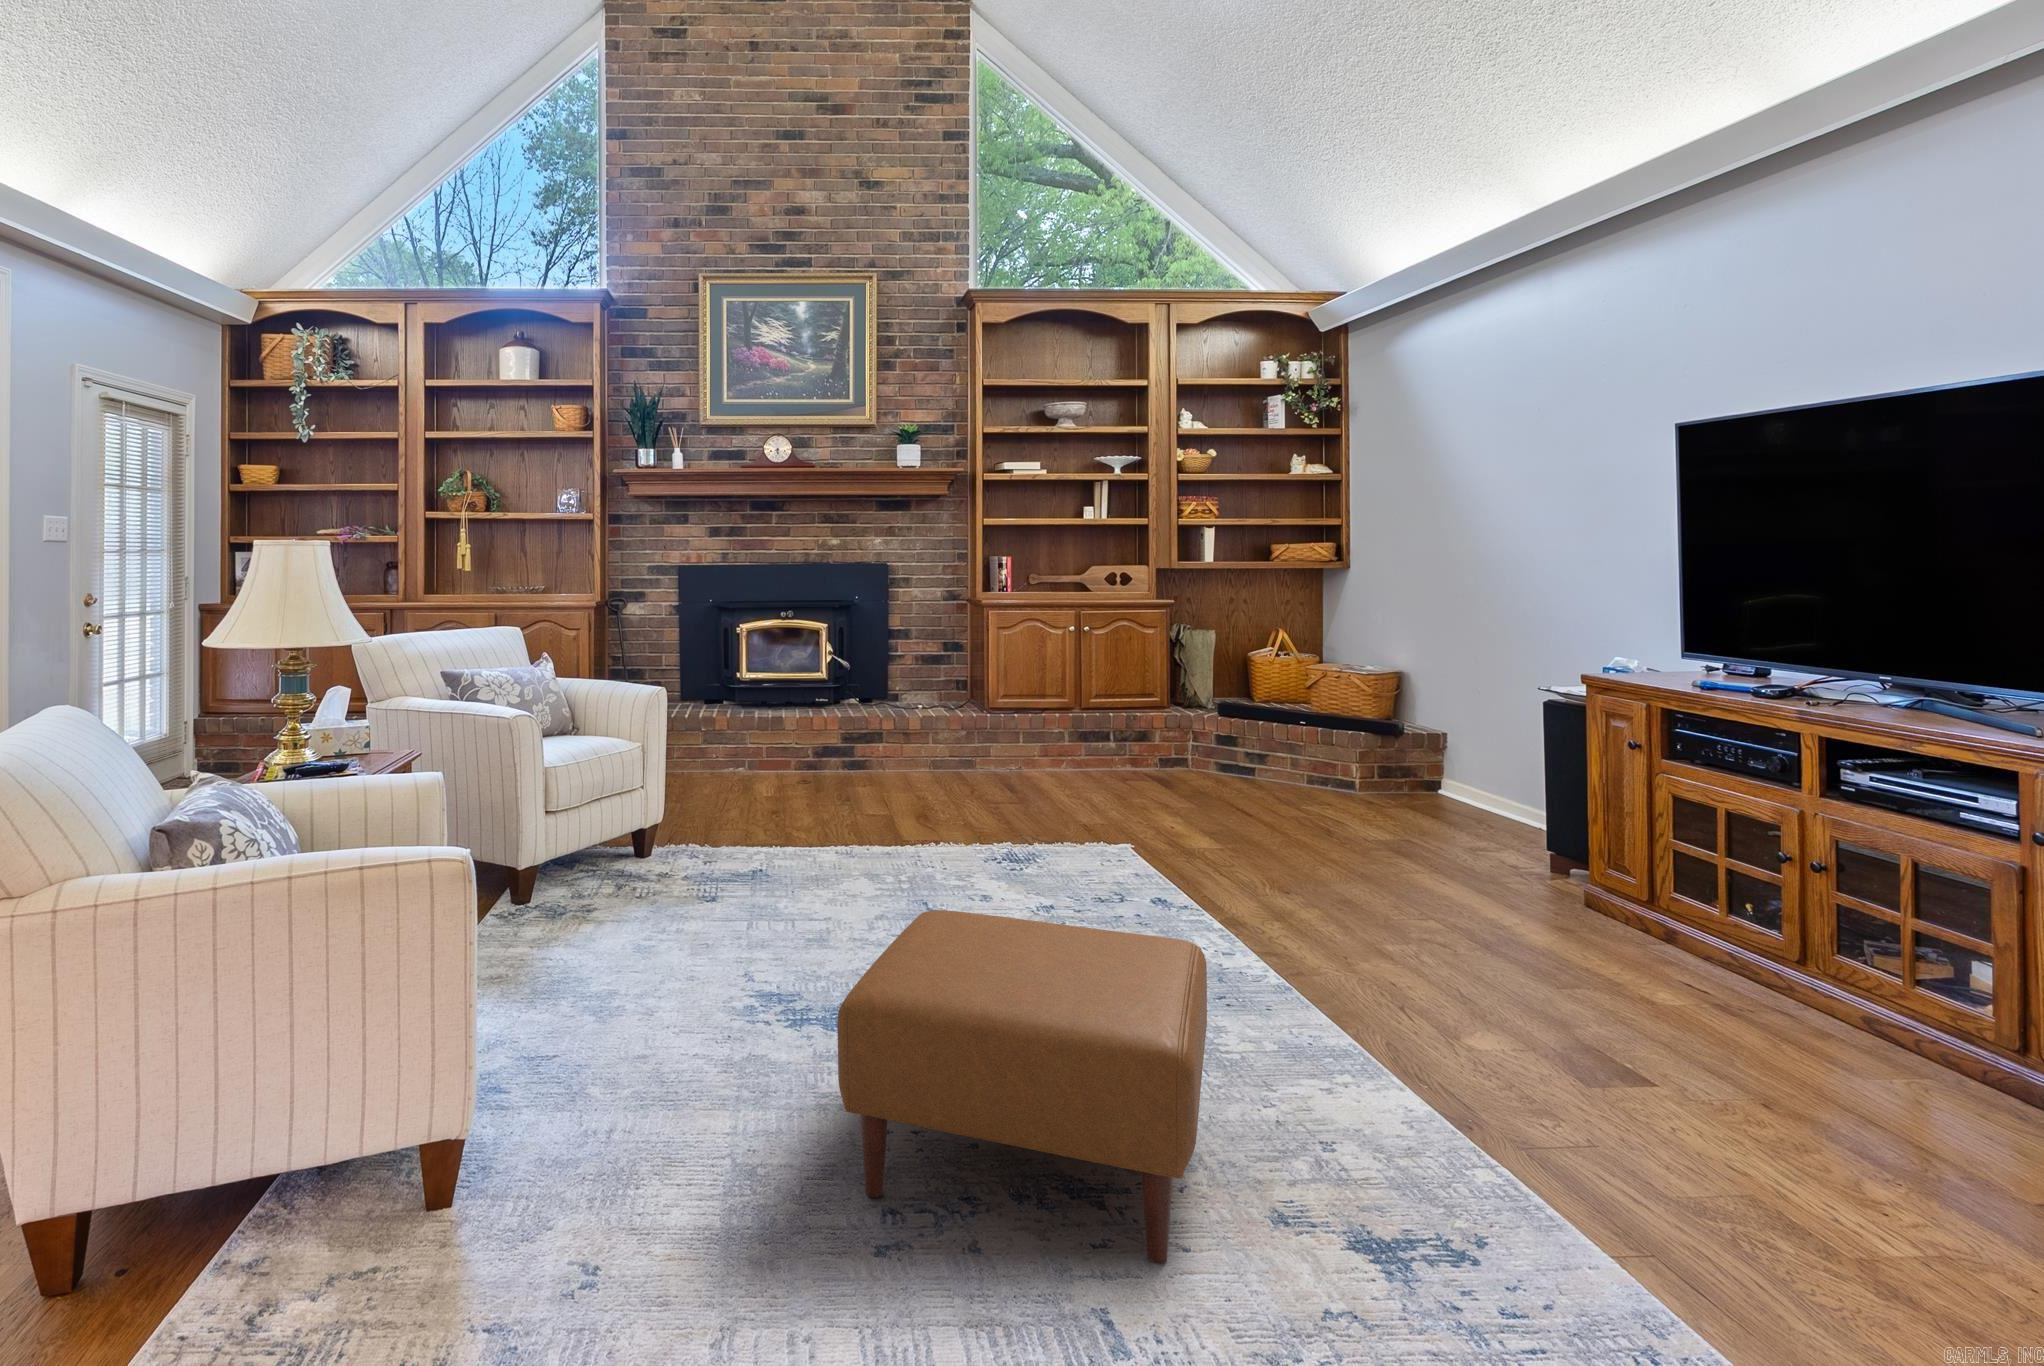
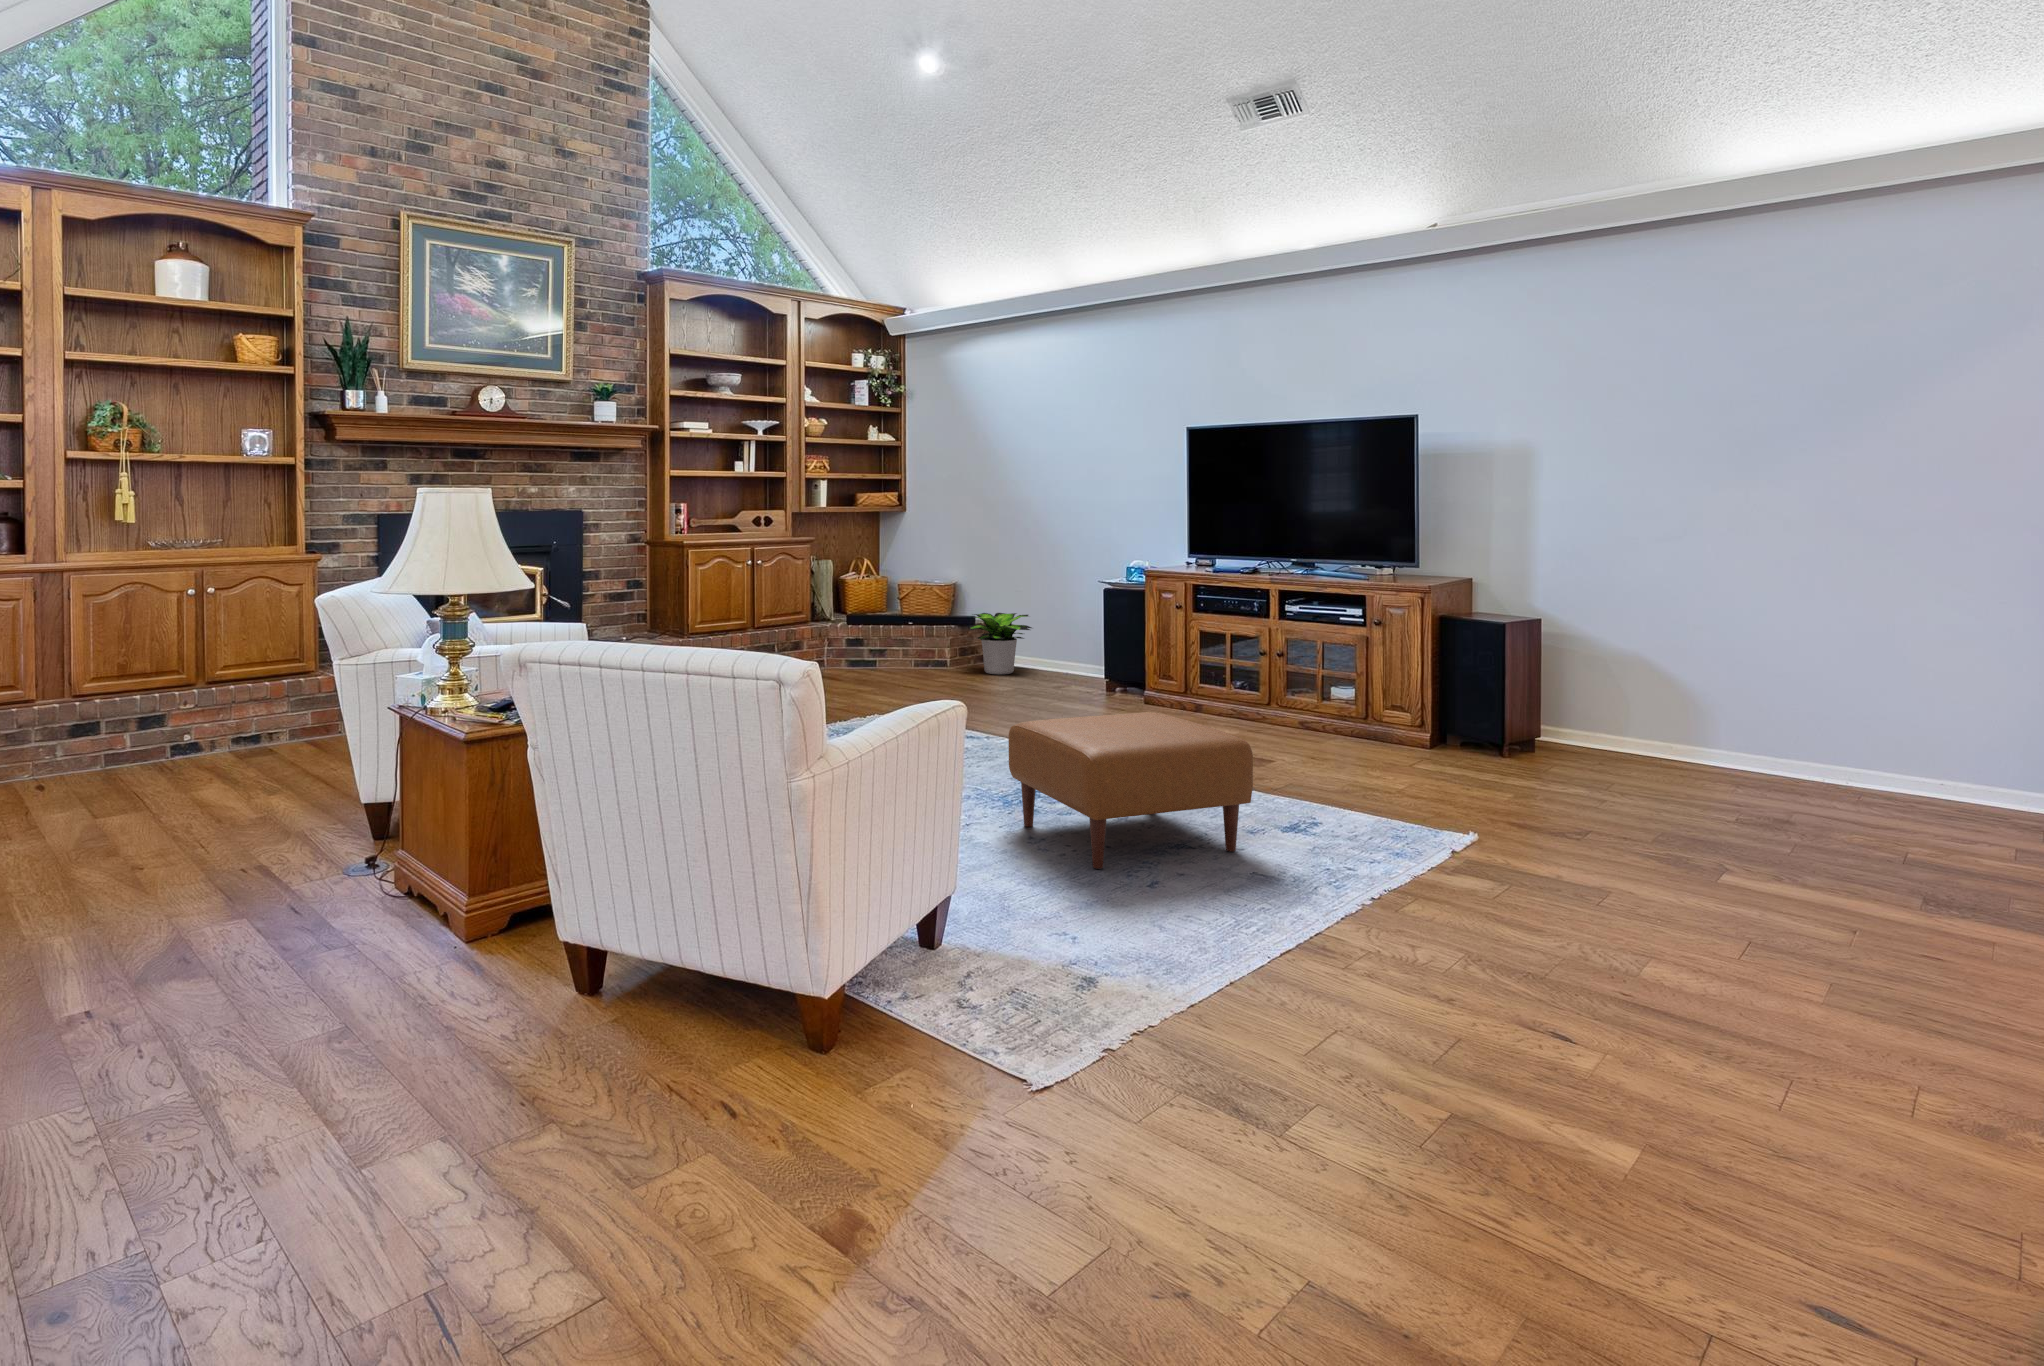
potted plant: none [1370,717,1496,815] -> present [969,613,1032,675]

